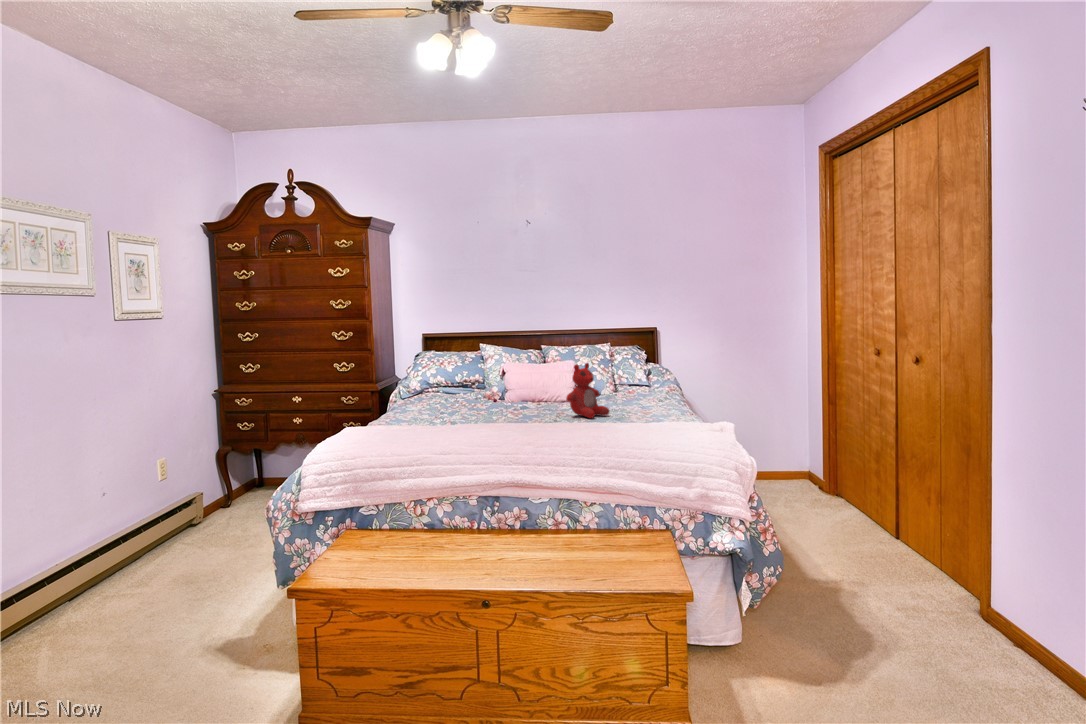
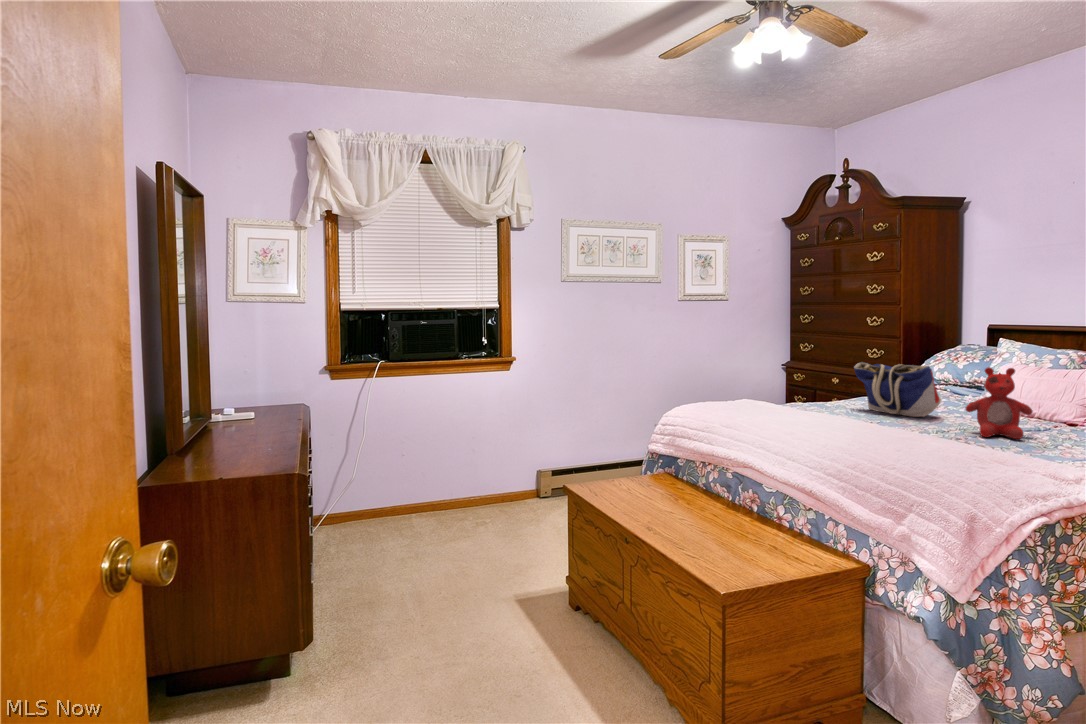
tote bag: none [445,369,521,418] -> present [854,363,942,417]

